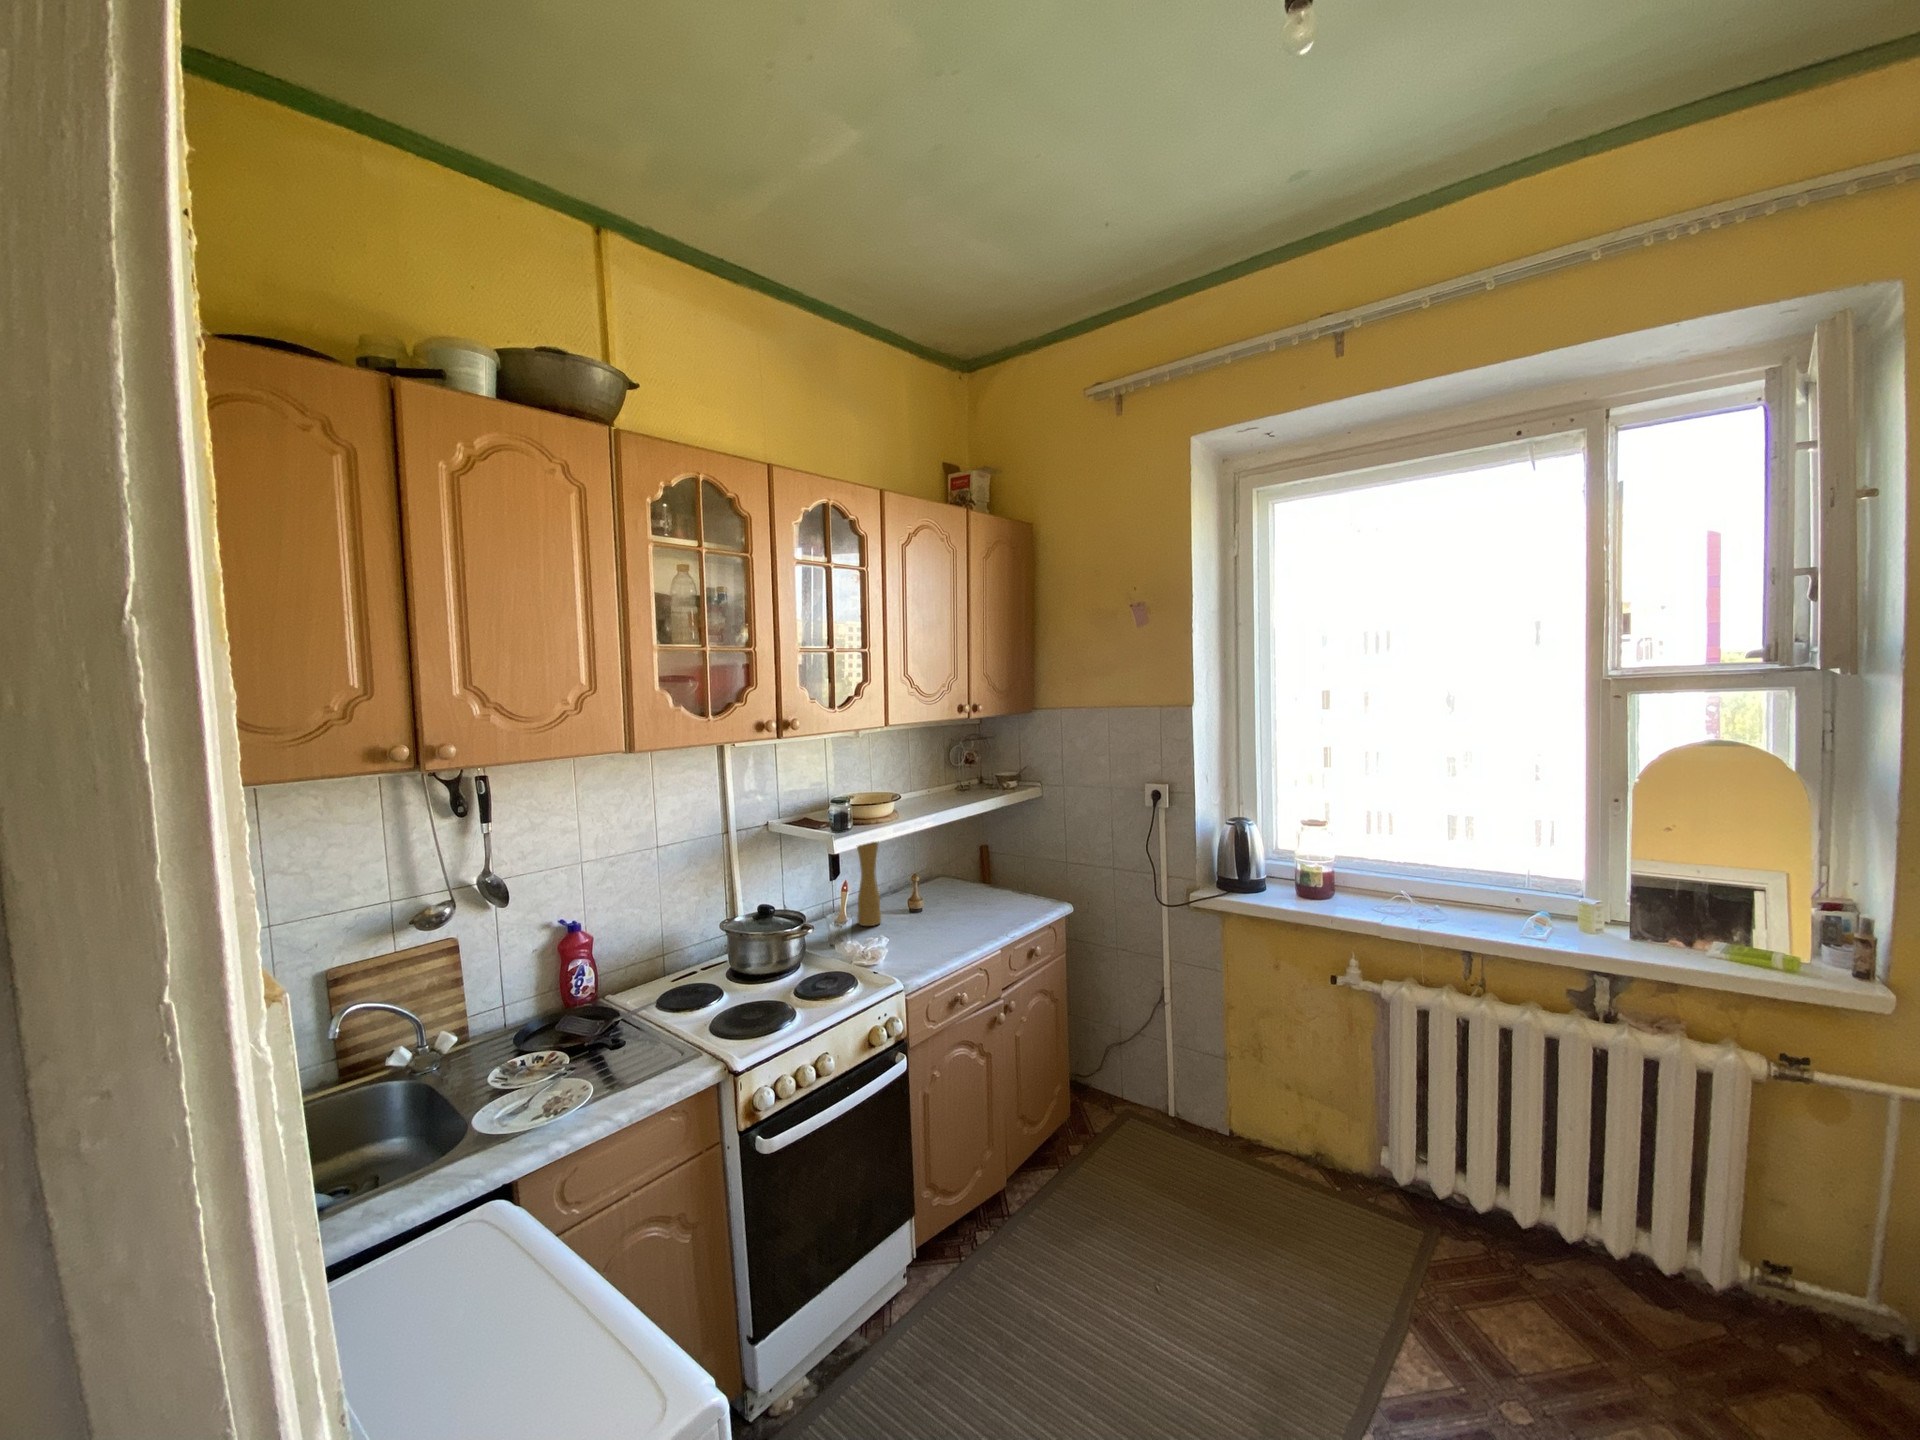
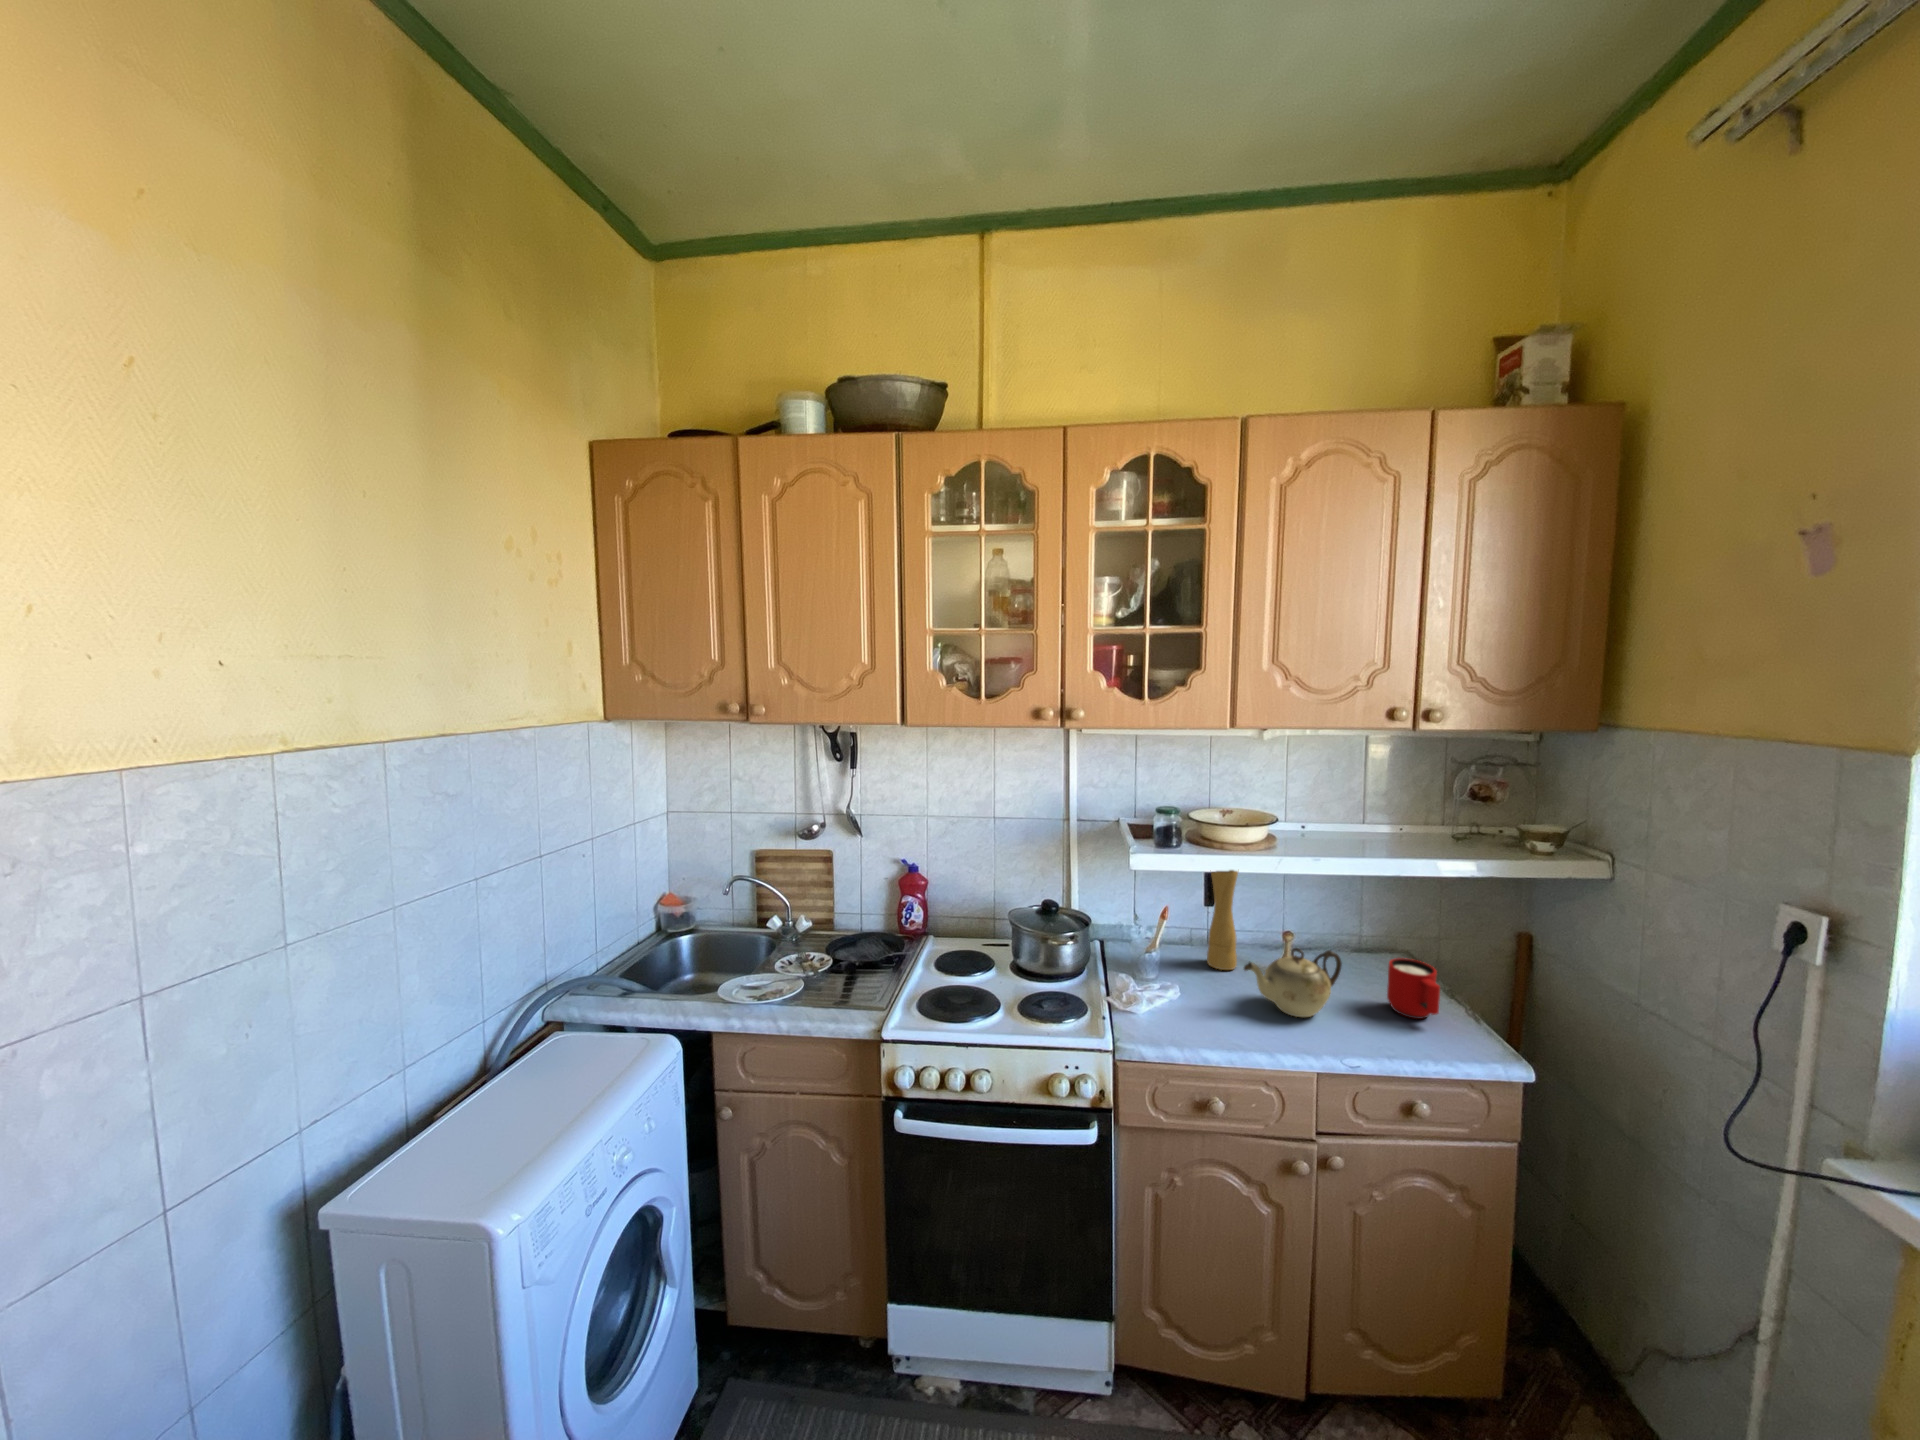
mug: none [978,872,1013,909] -> present [1387,958,1440,1019]
teapot: none [924,878,969,932] -> present [1244,948,1342,1017]

